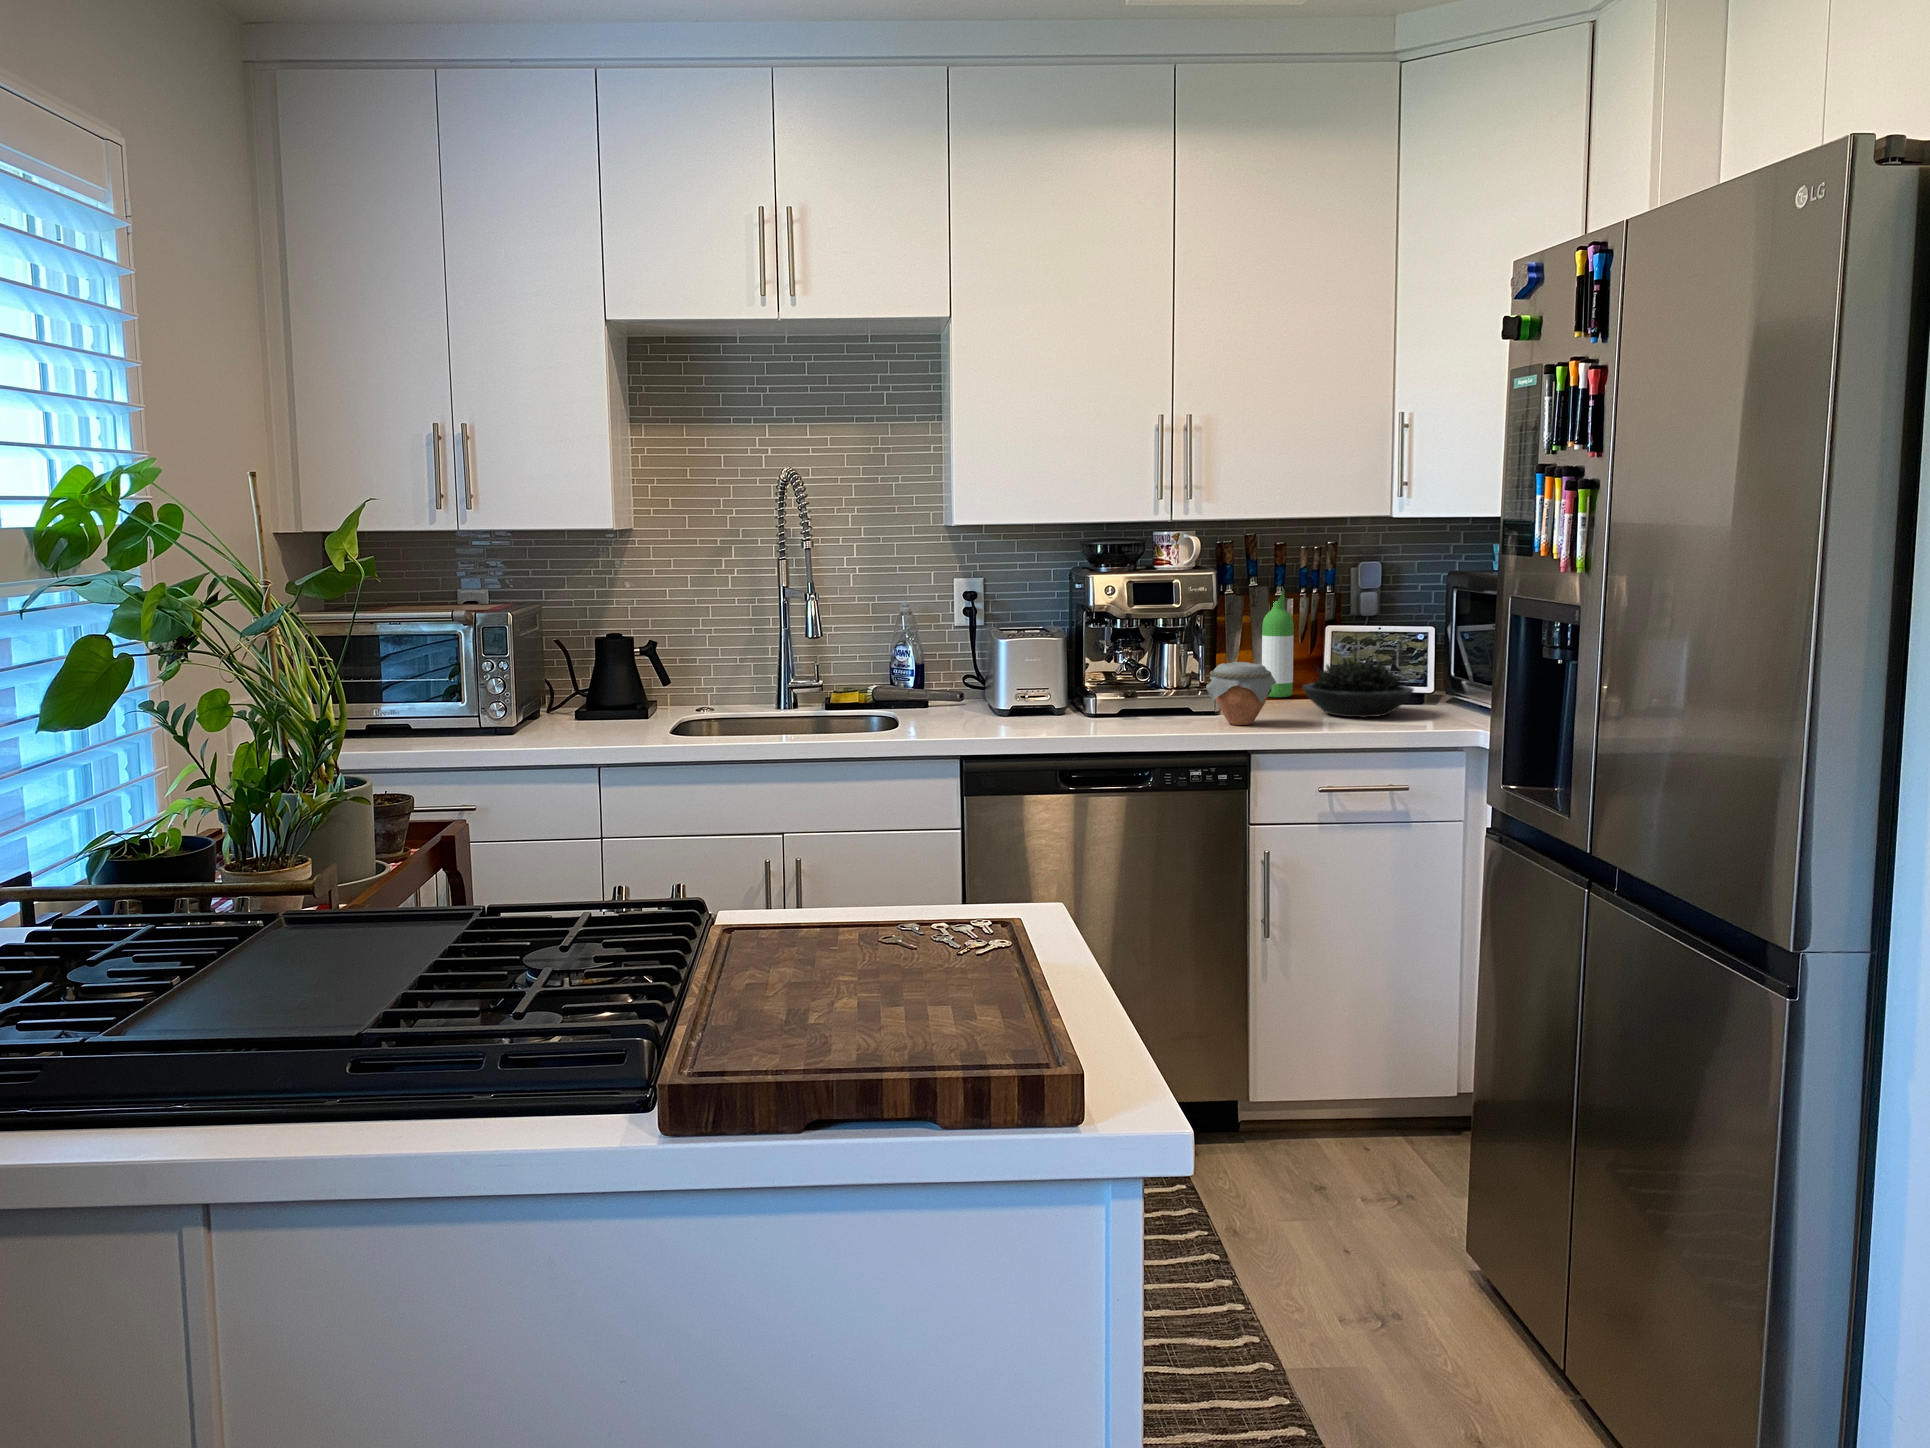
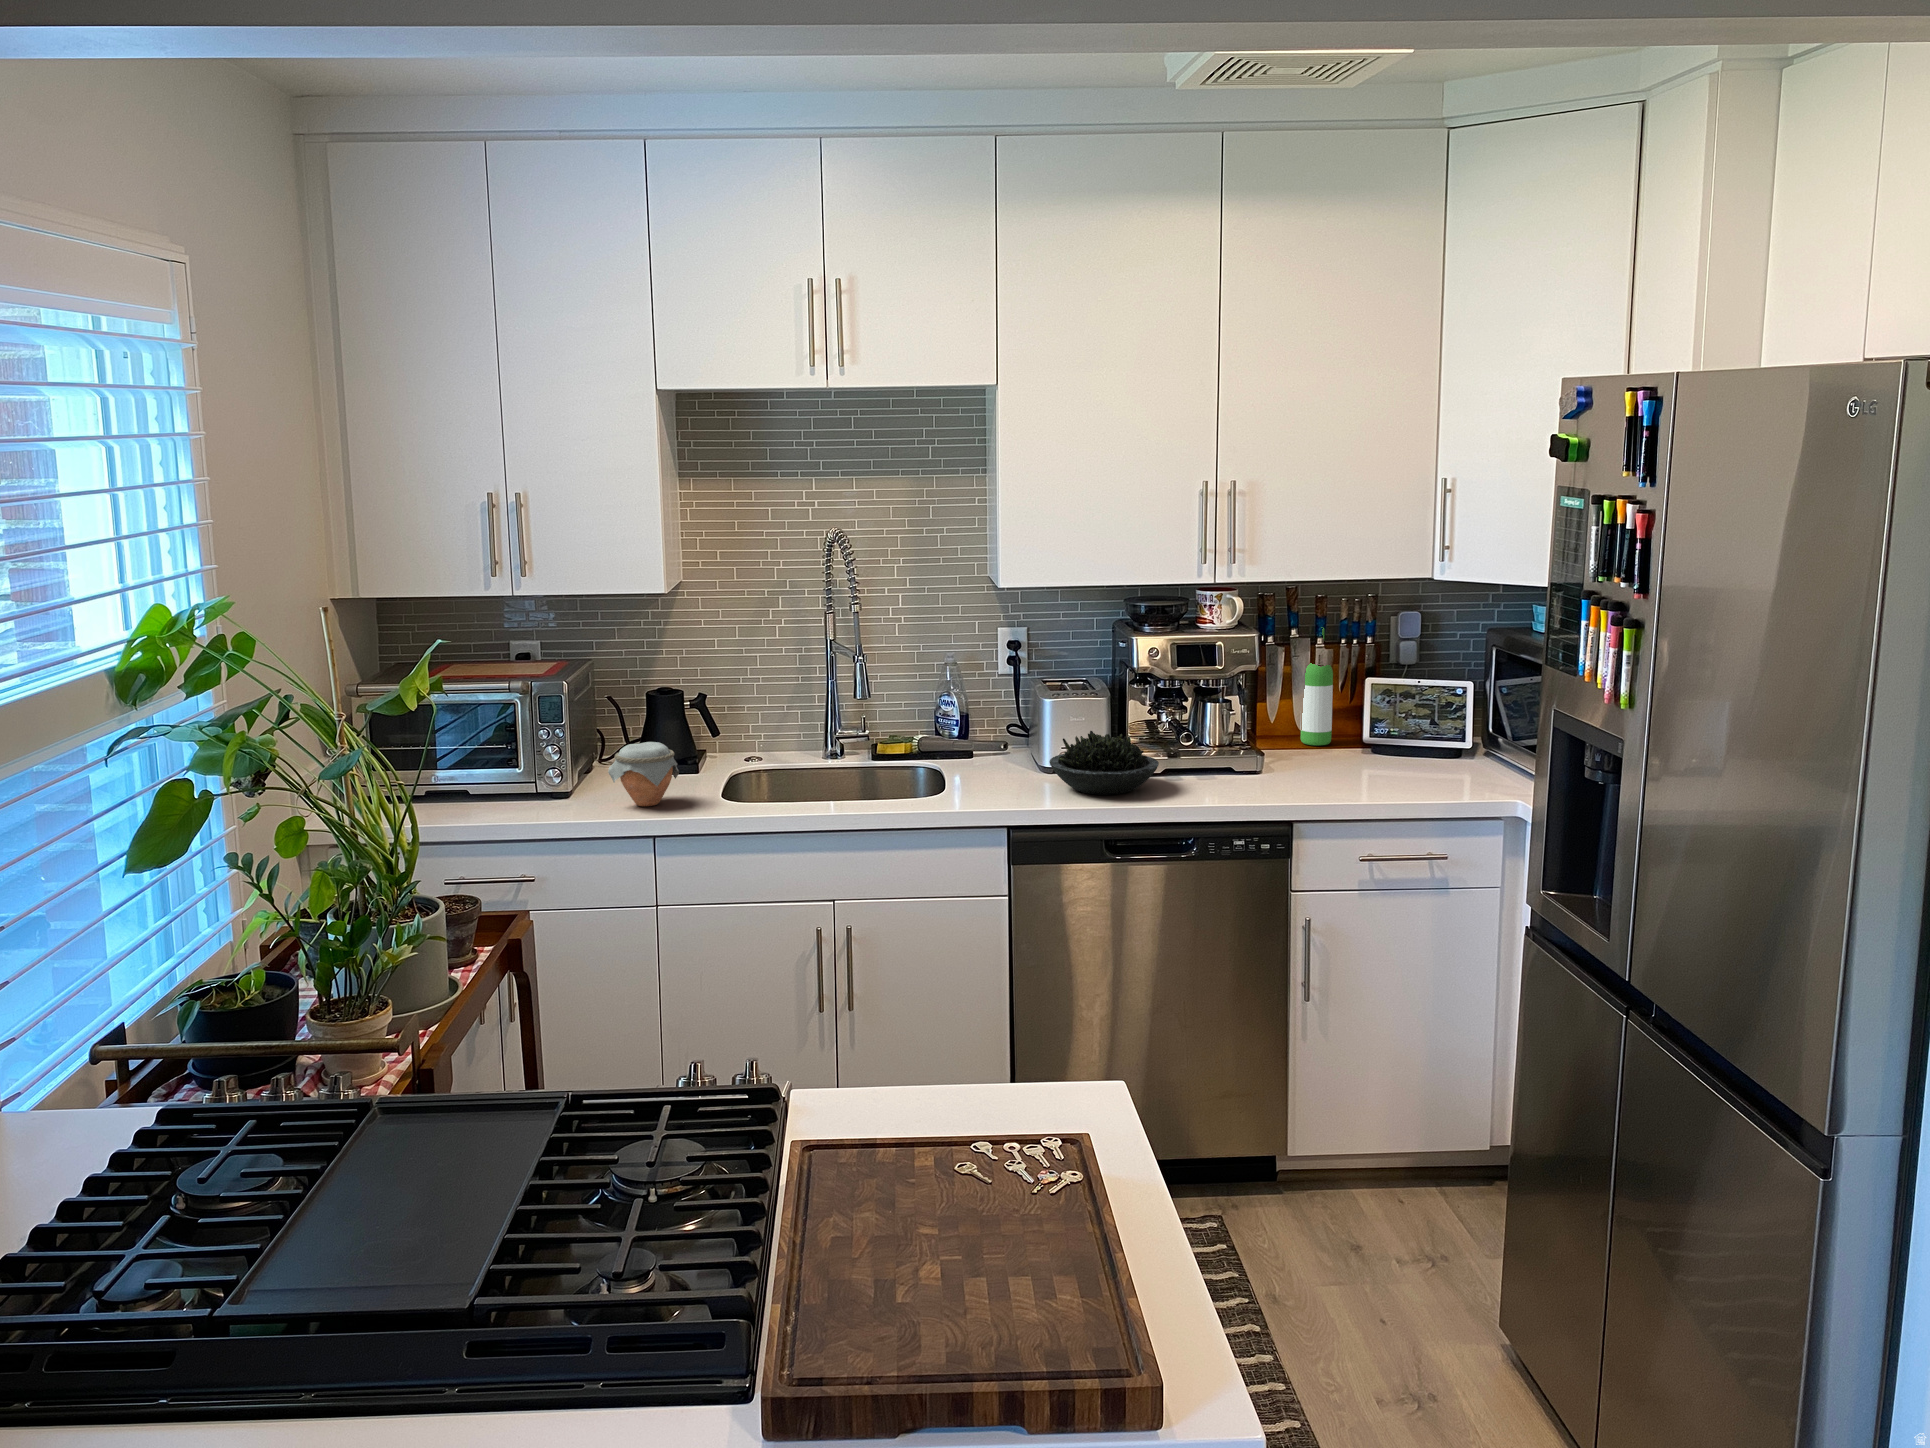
succulent plant: present [1302,658,1414,717] -> present [1049,731,1159,795]
jar: present [1206,662,1276,725] -> present [608,742,679,806]

